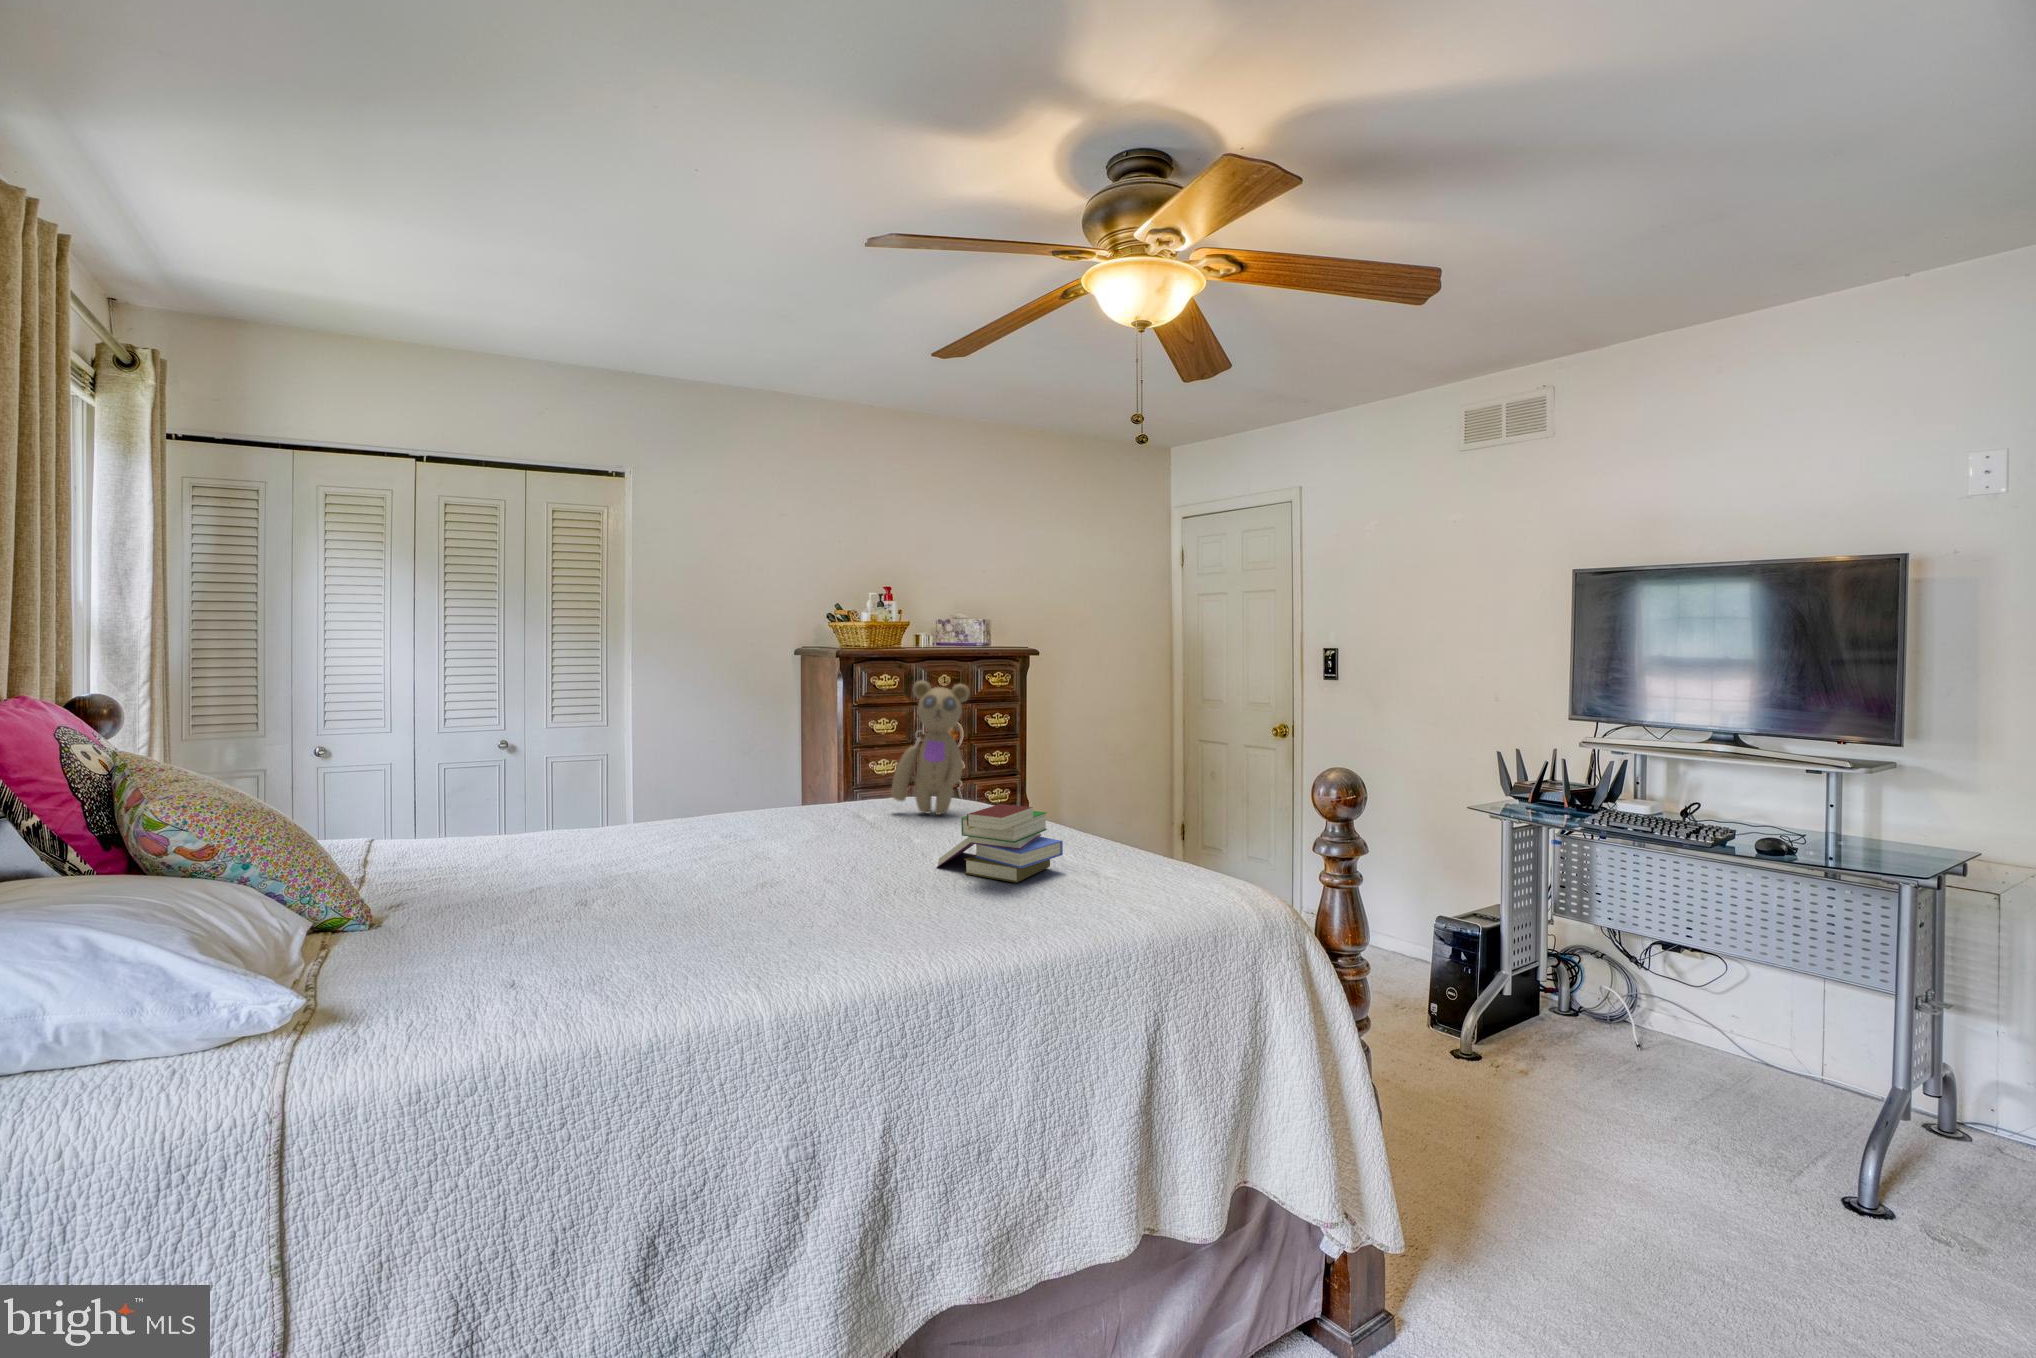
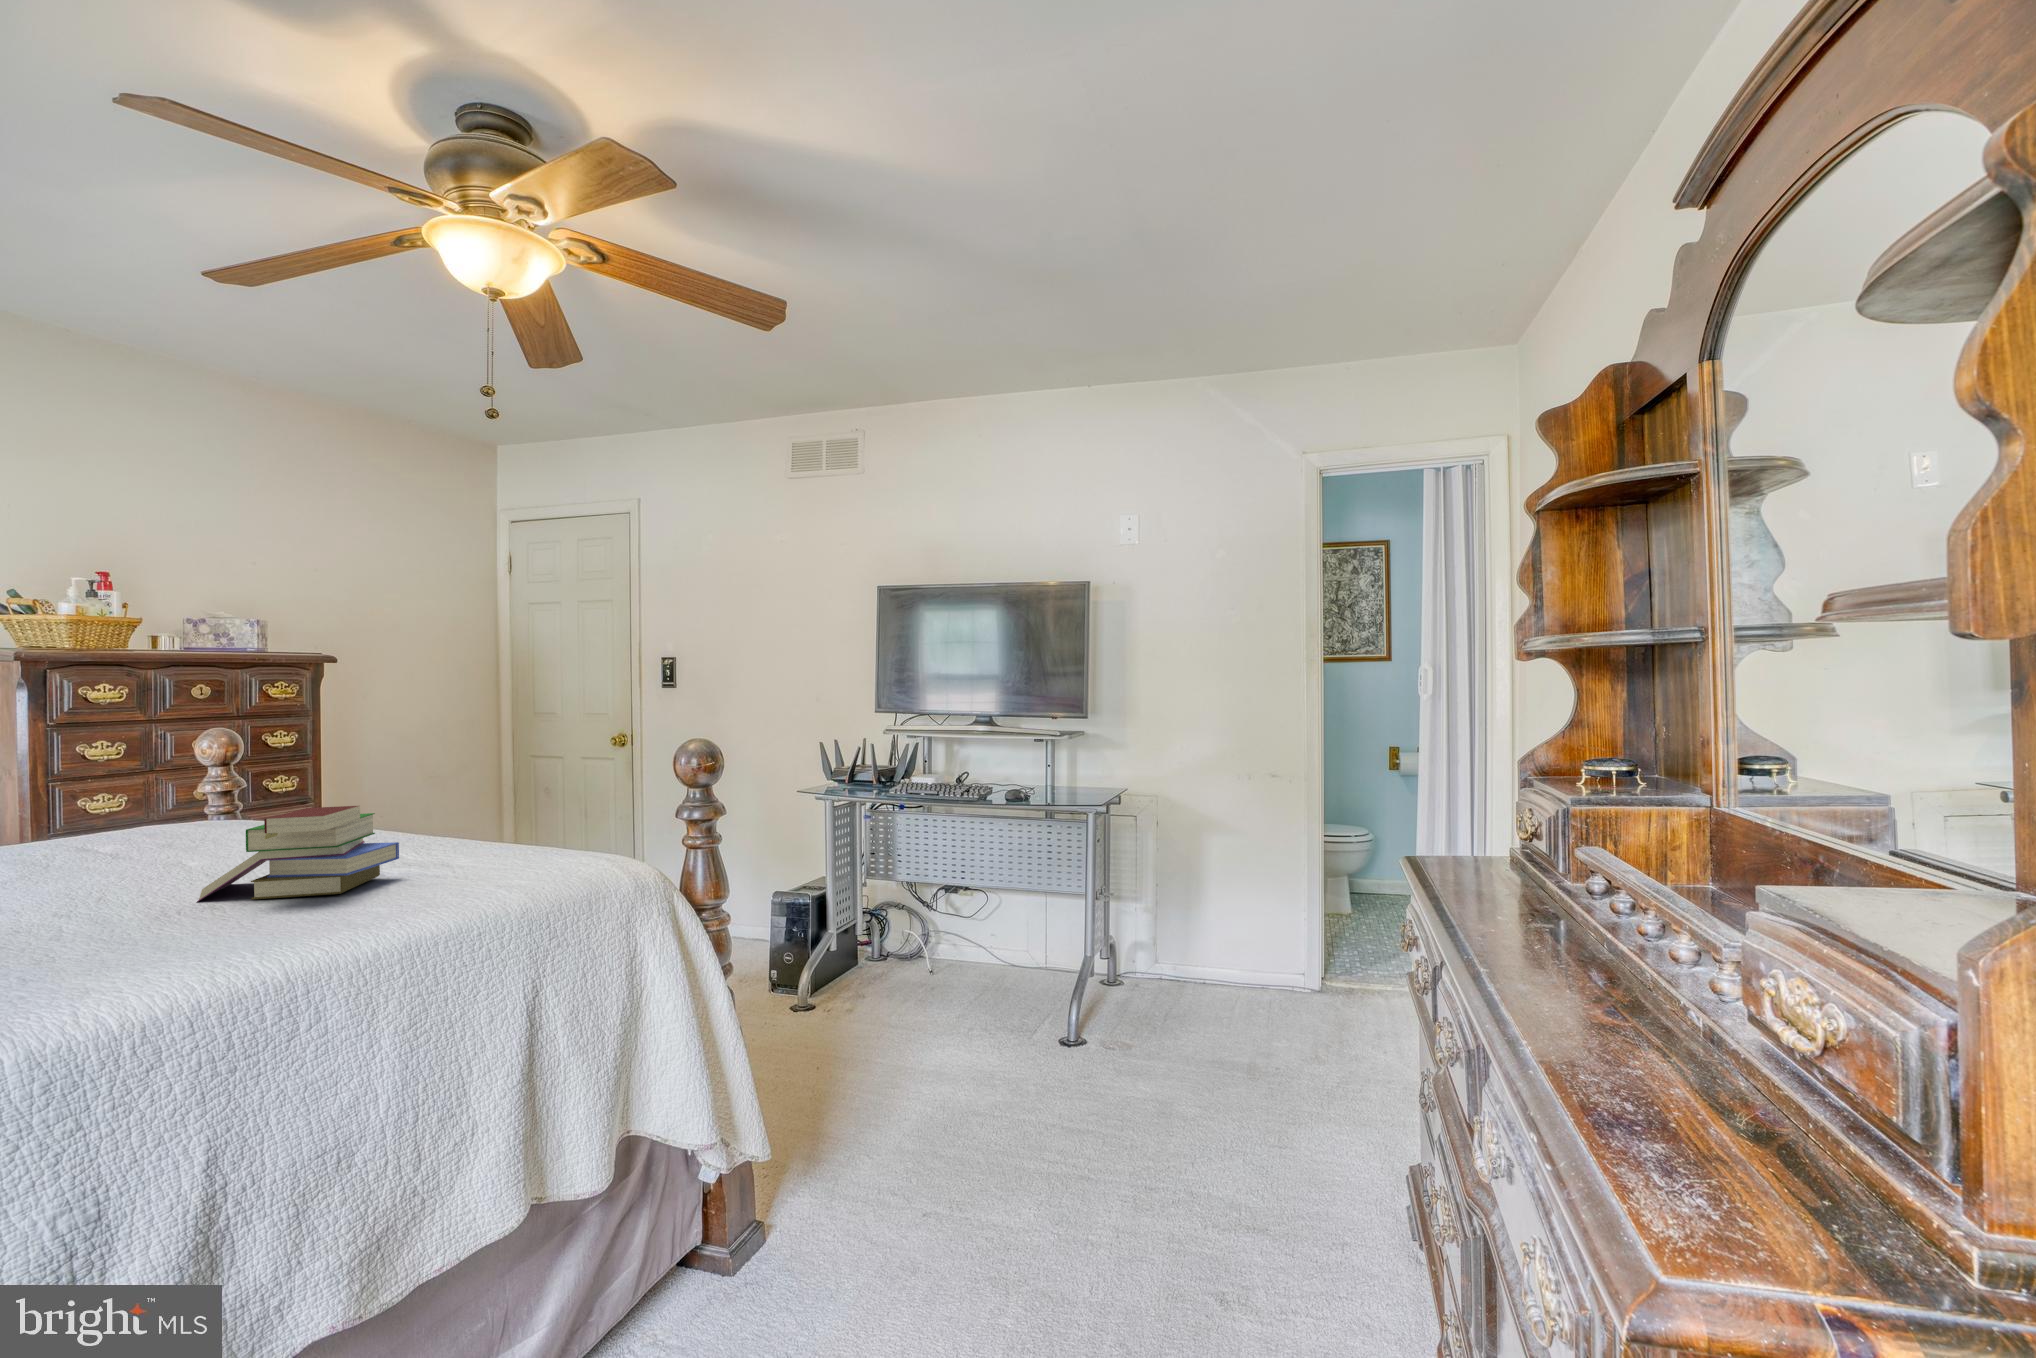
teddy bear: present [891,680,970,815] -> none [51,669,212,859]

